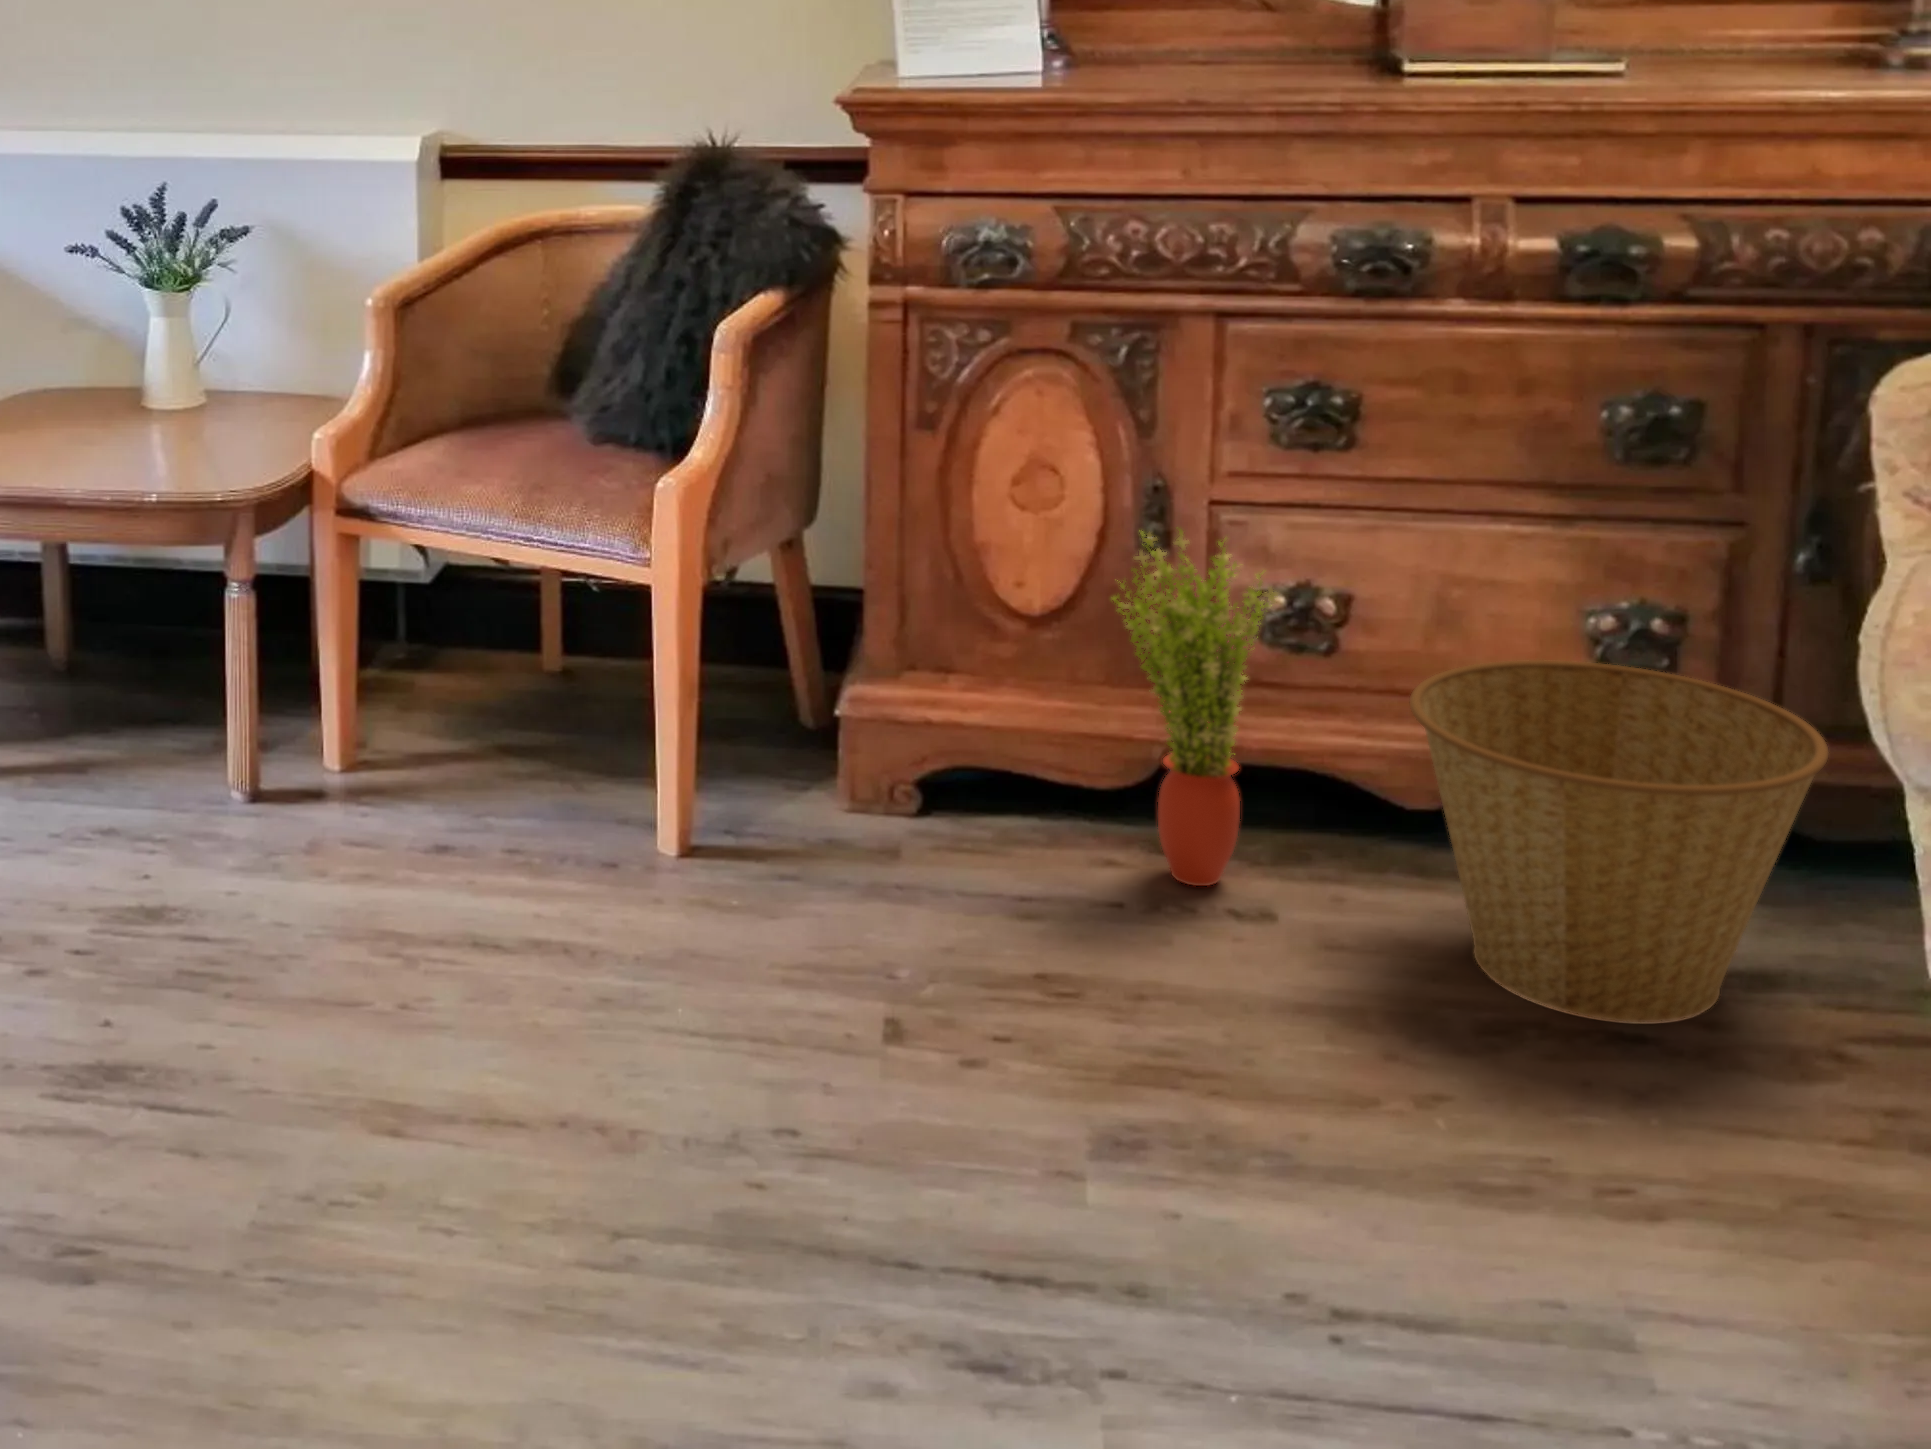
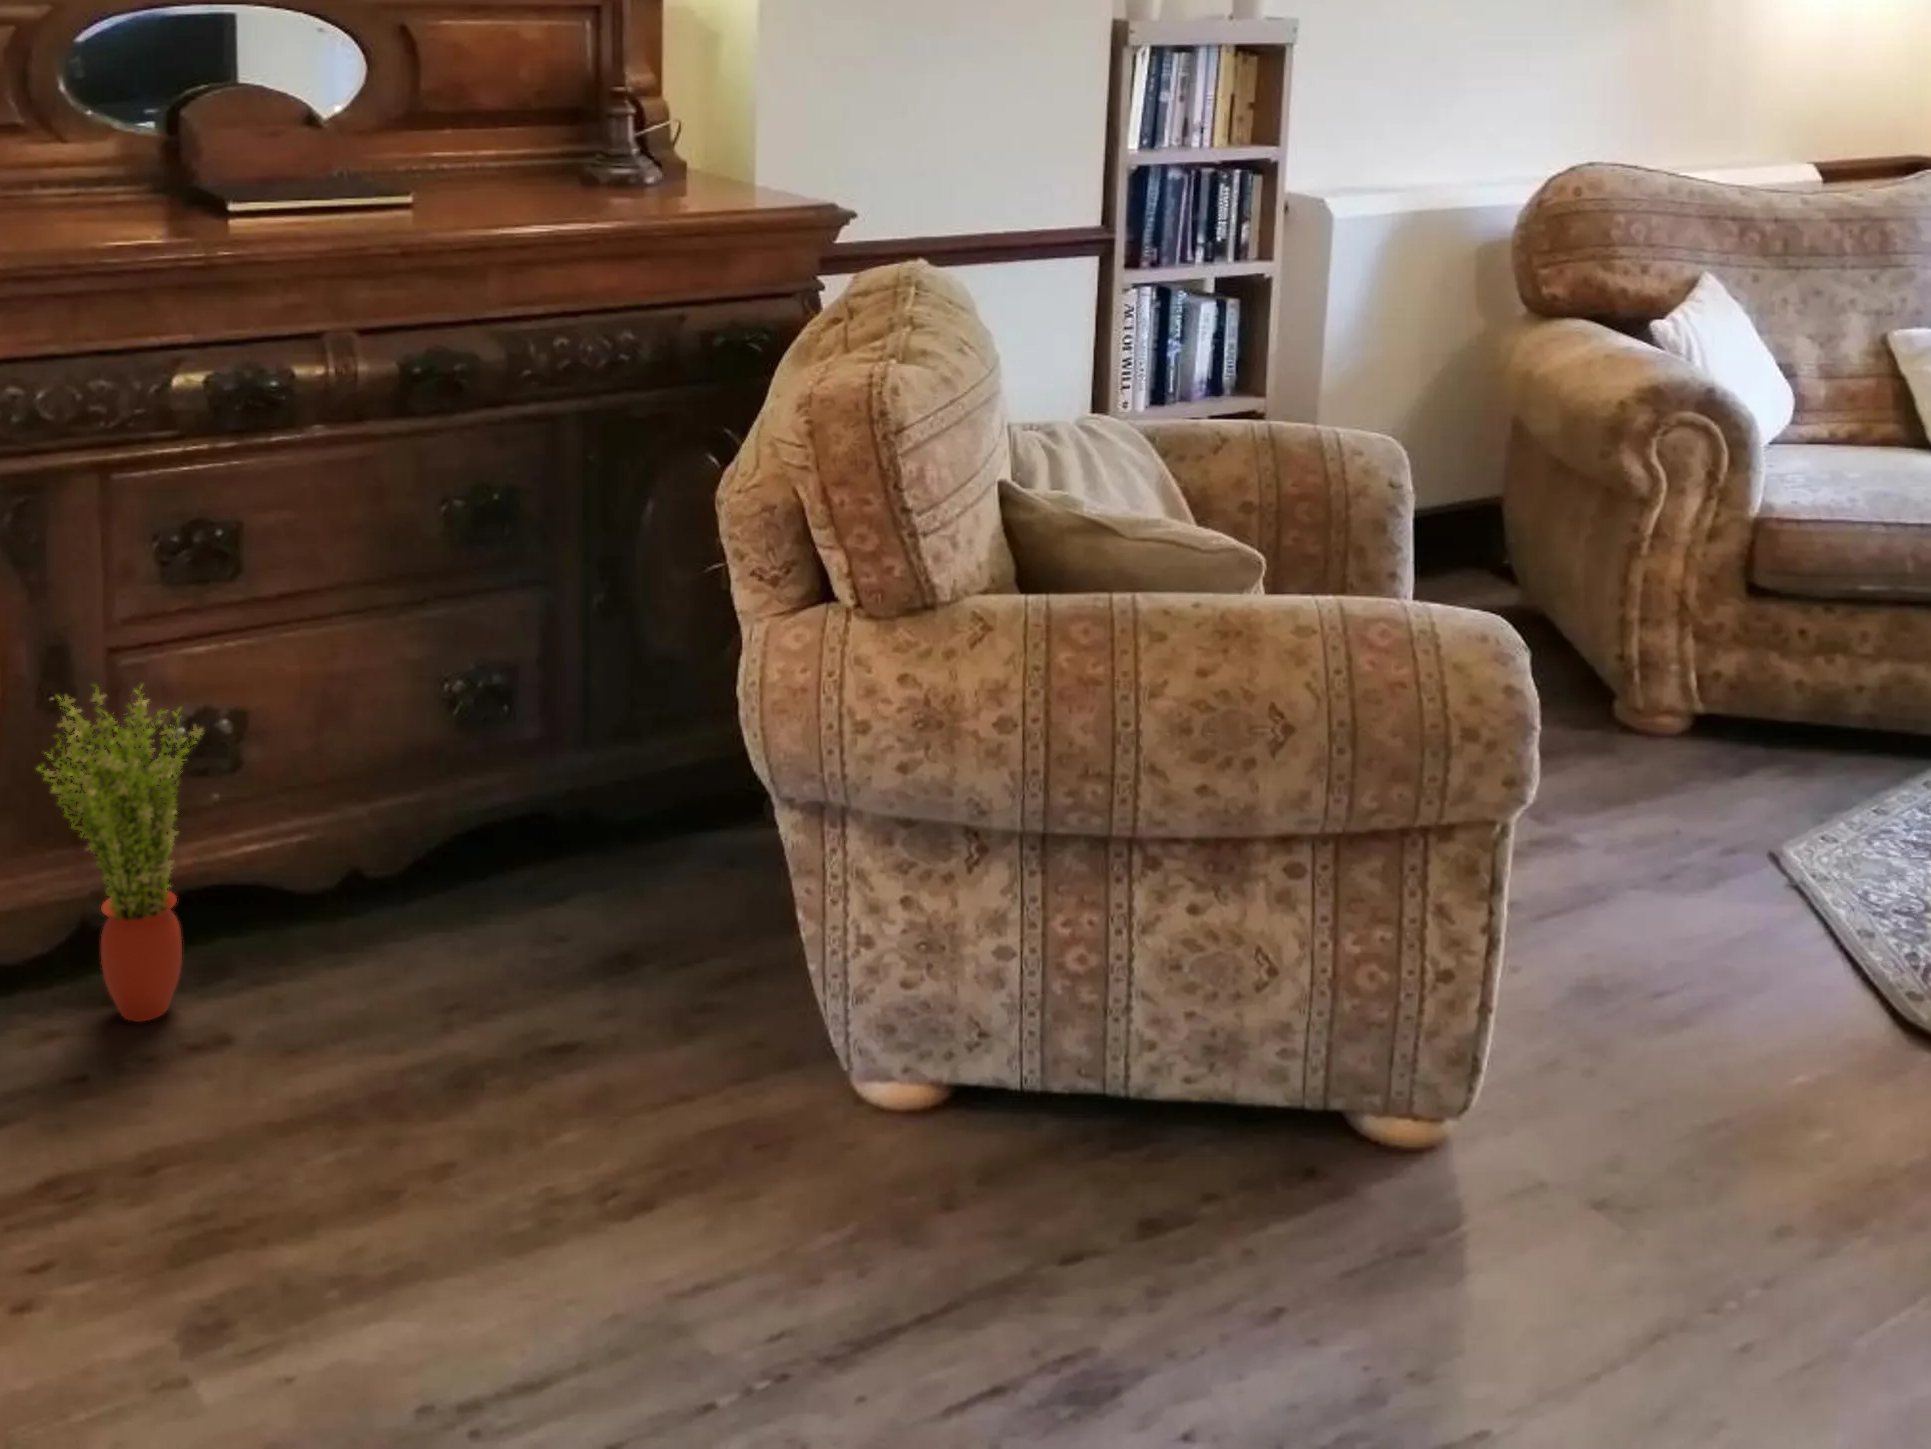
basket: present [1410,660,1828,1022] -> none [334,719,662,1037]

